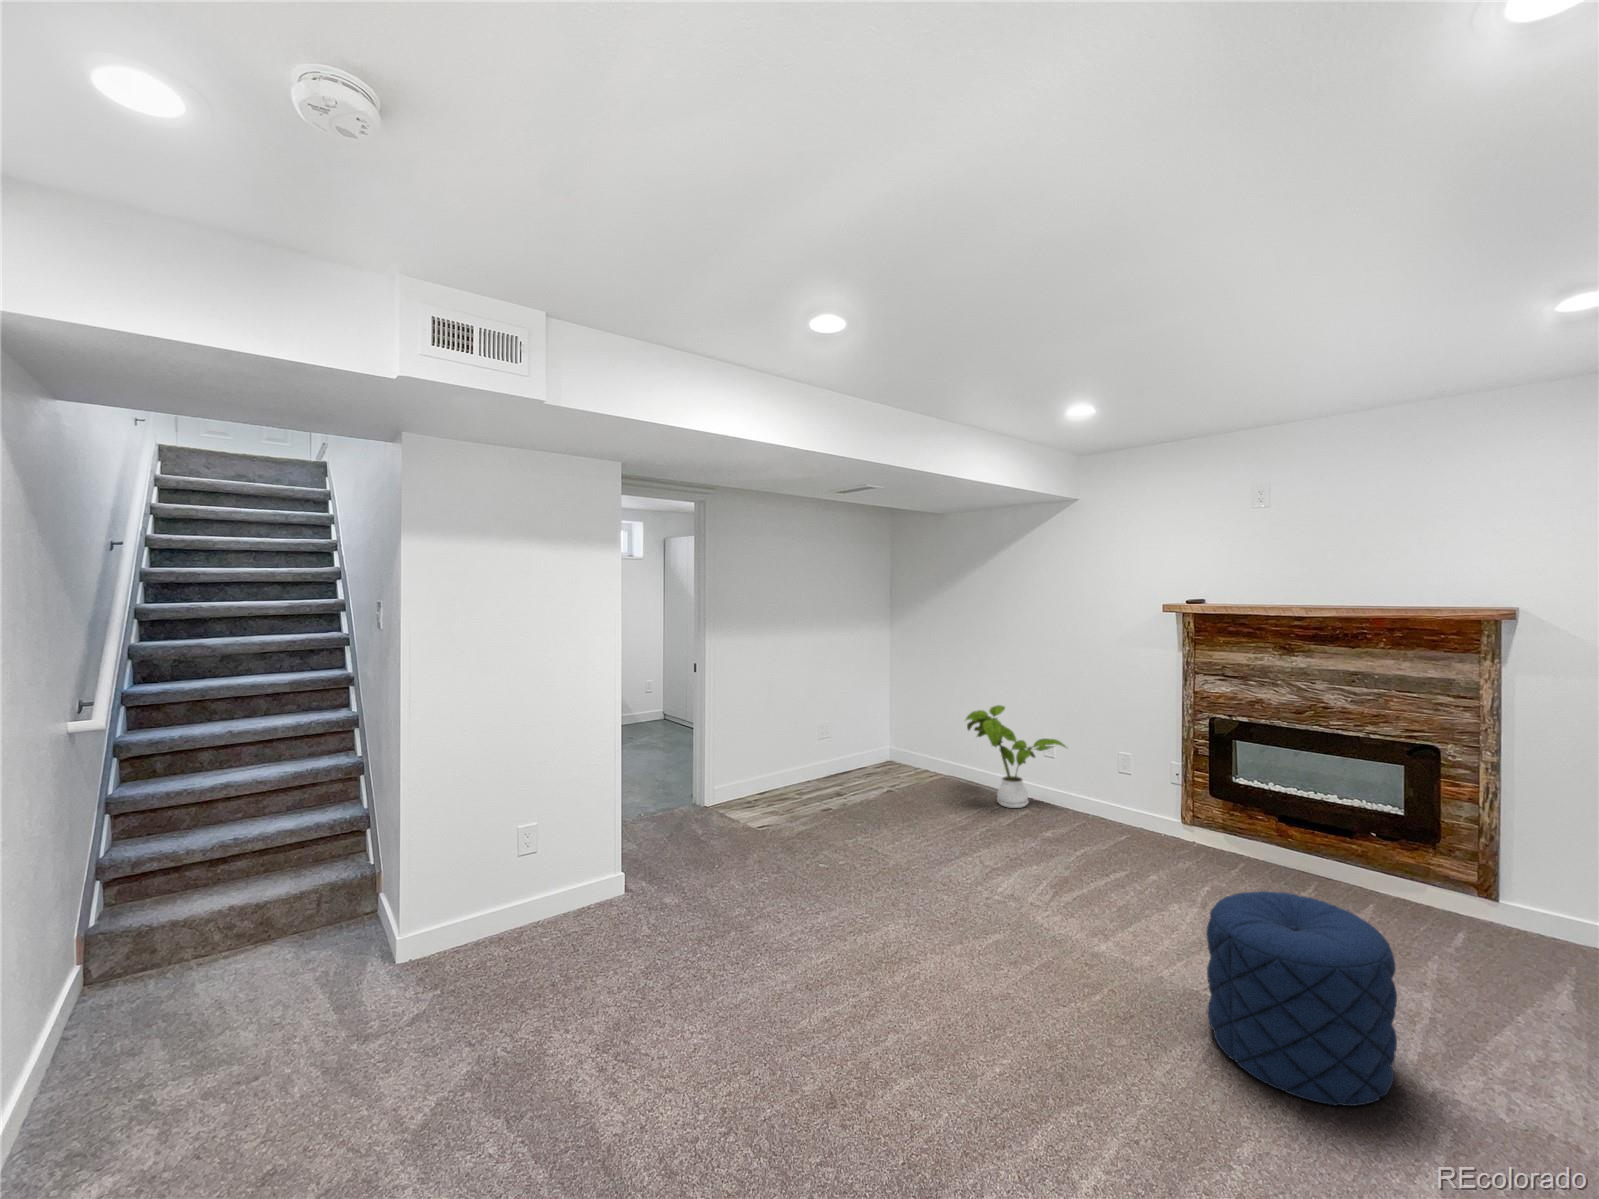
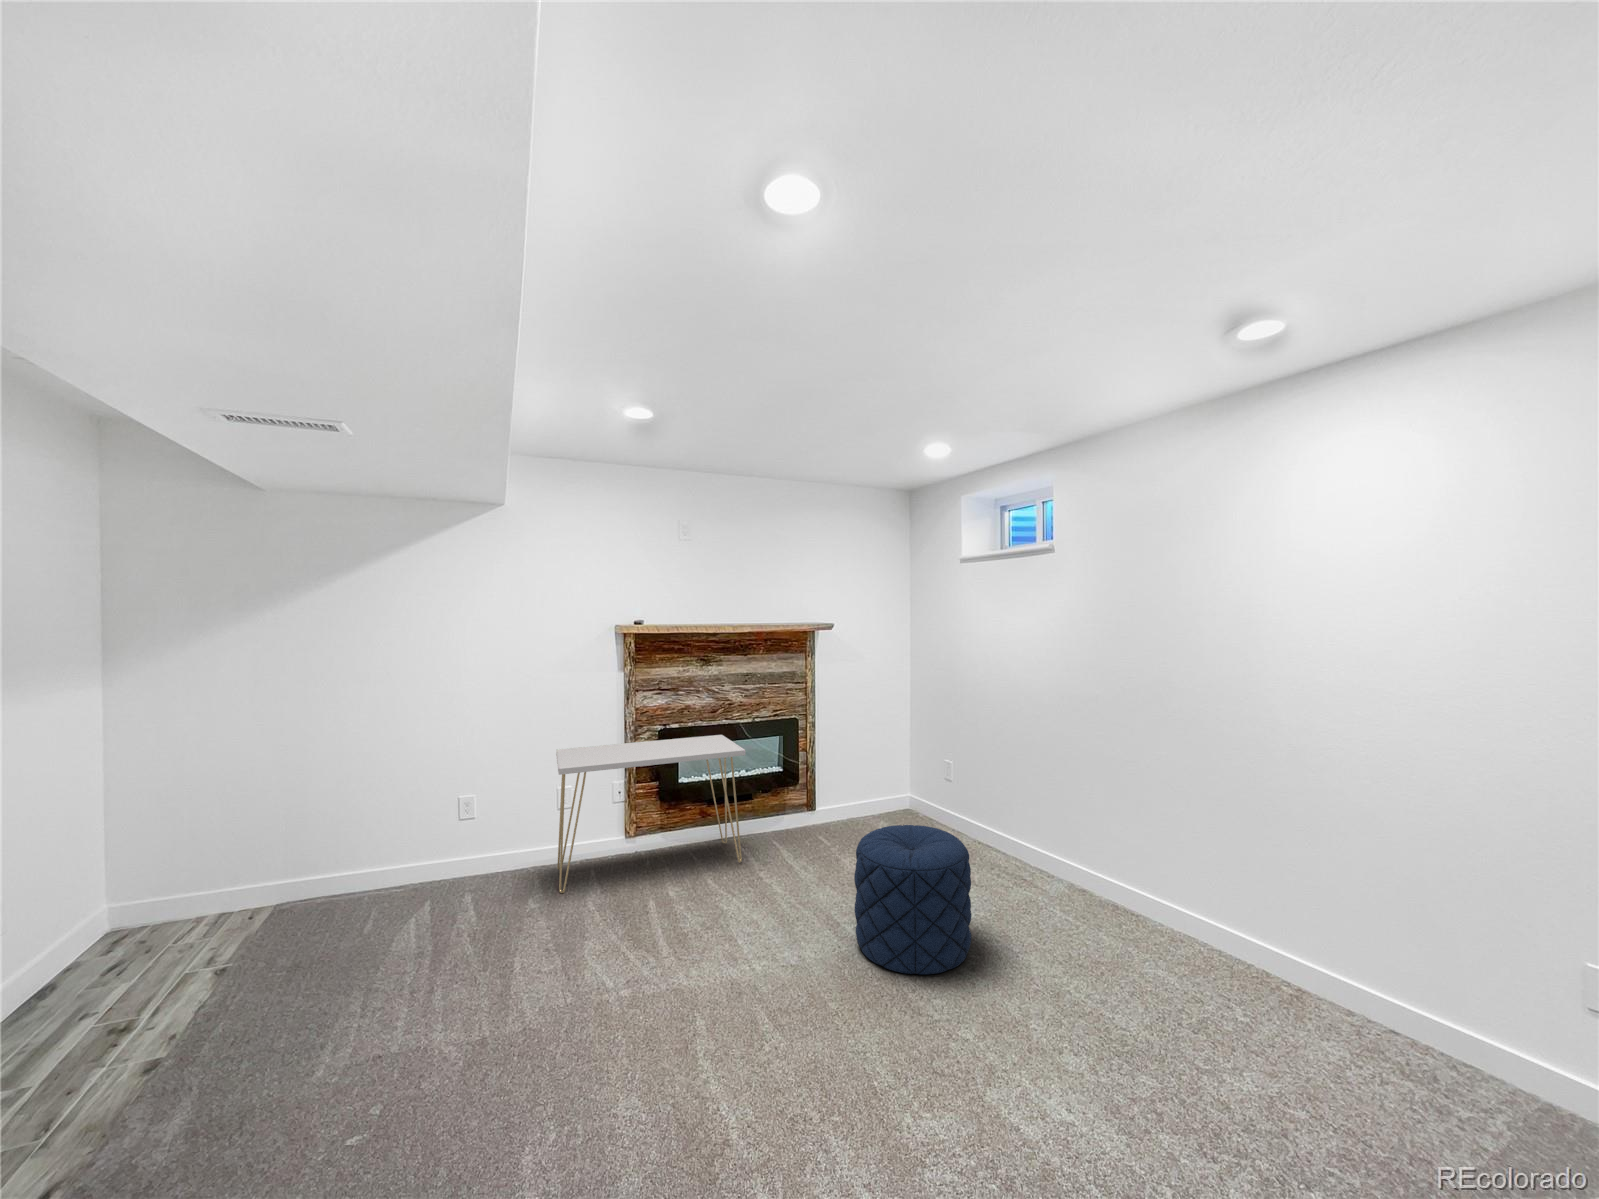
house plant: present [966,705,1066,808] -> none [358,765,509,904]
console table: none [1069,716,1301,894] -> present [556,735,746,893]

